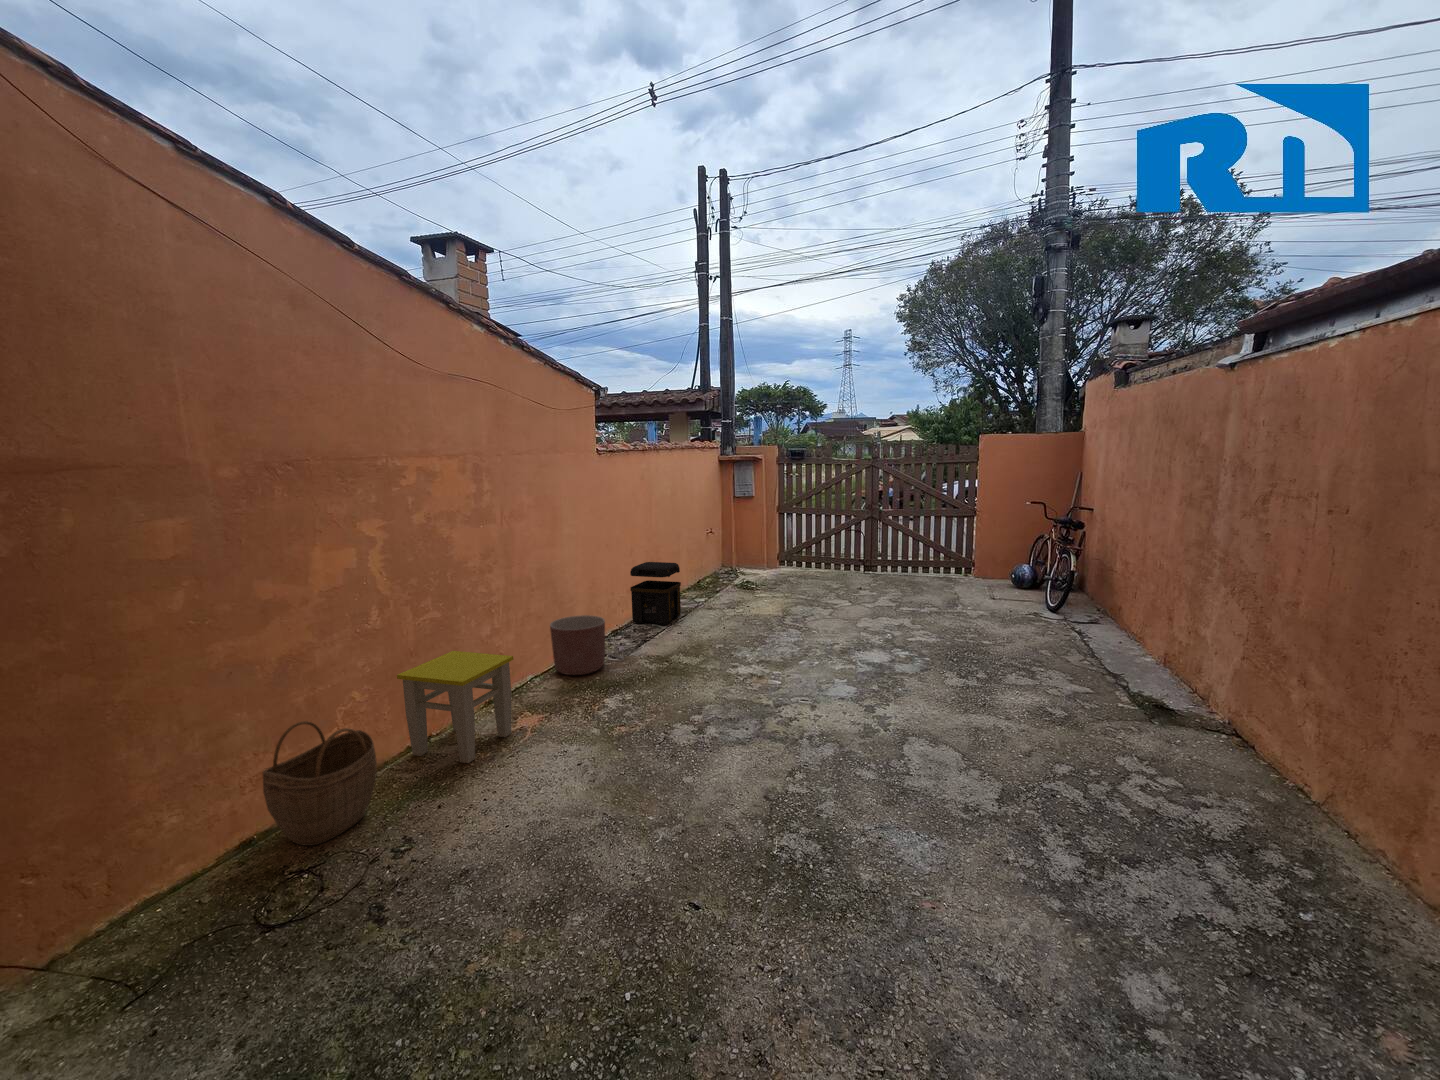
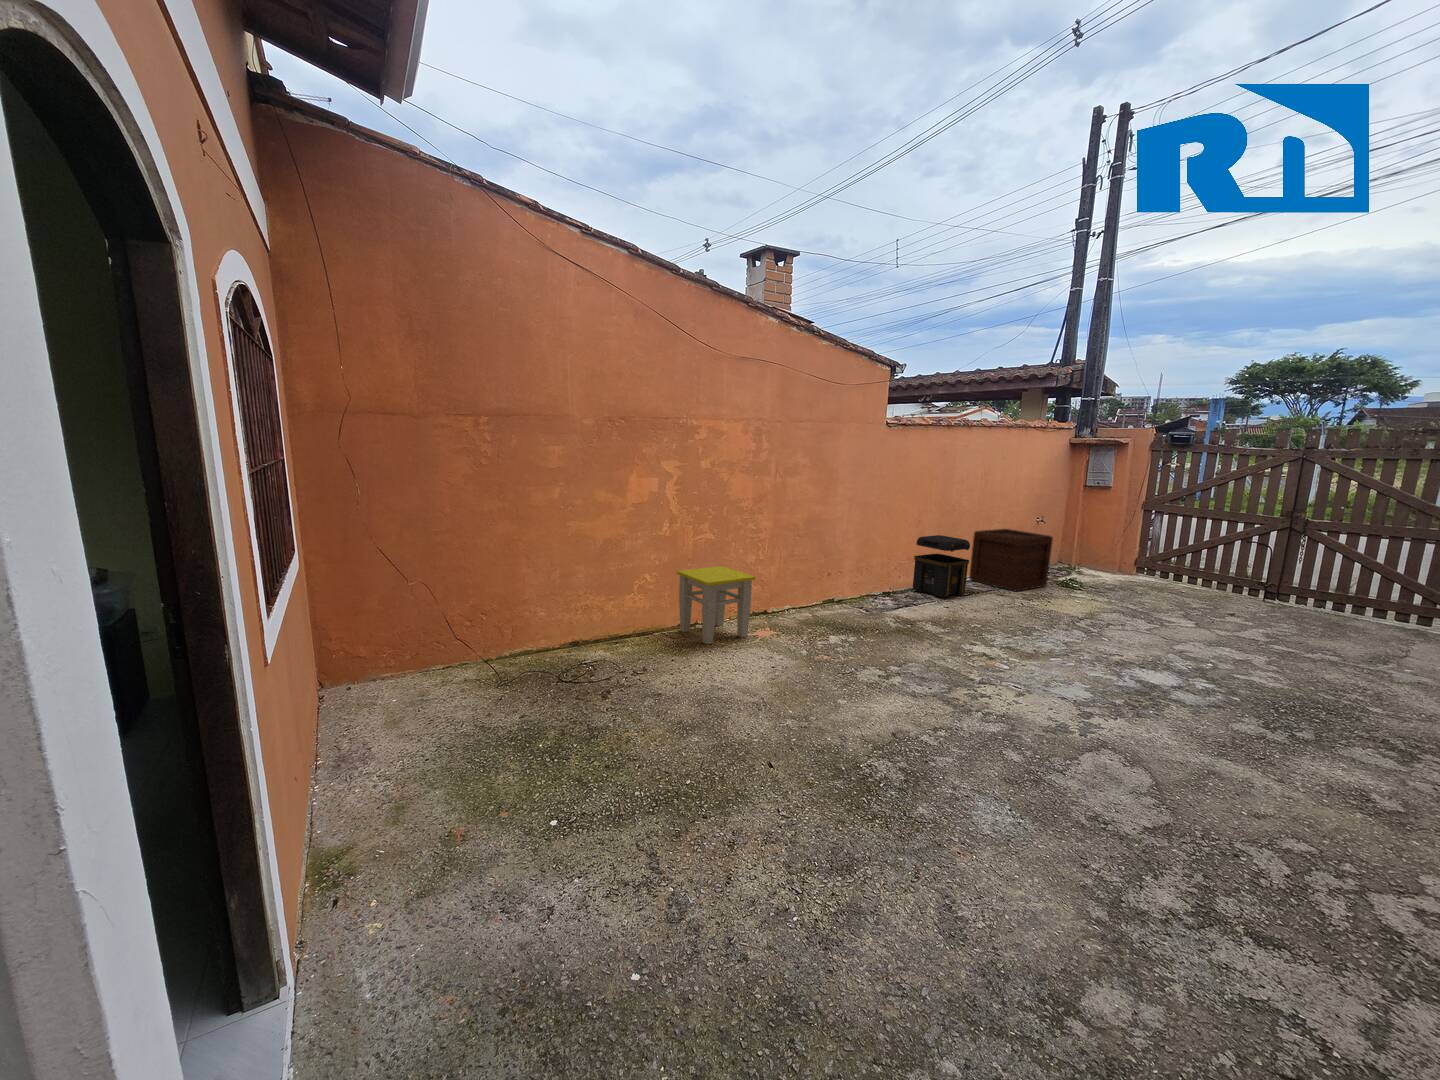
wooden crate: none [668,545,732,603] -> present [969,529,1053,591]
planter: present [550,615,605,675] -> none [812,566,861,616]
woven basket: present [263,721,377,846] -> none [582,581,644,656]

